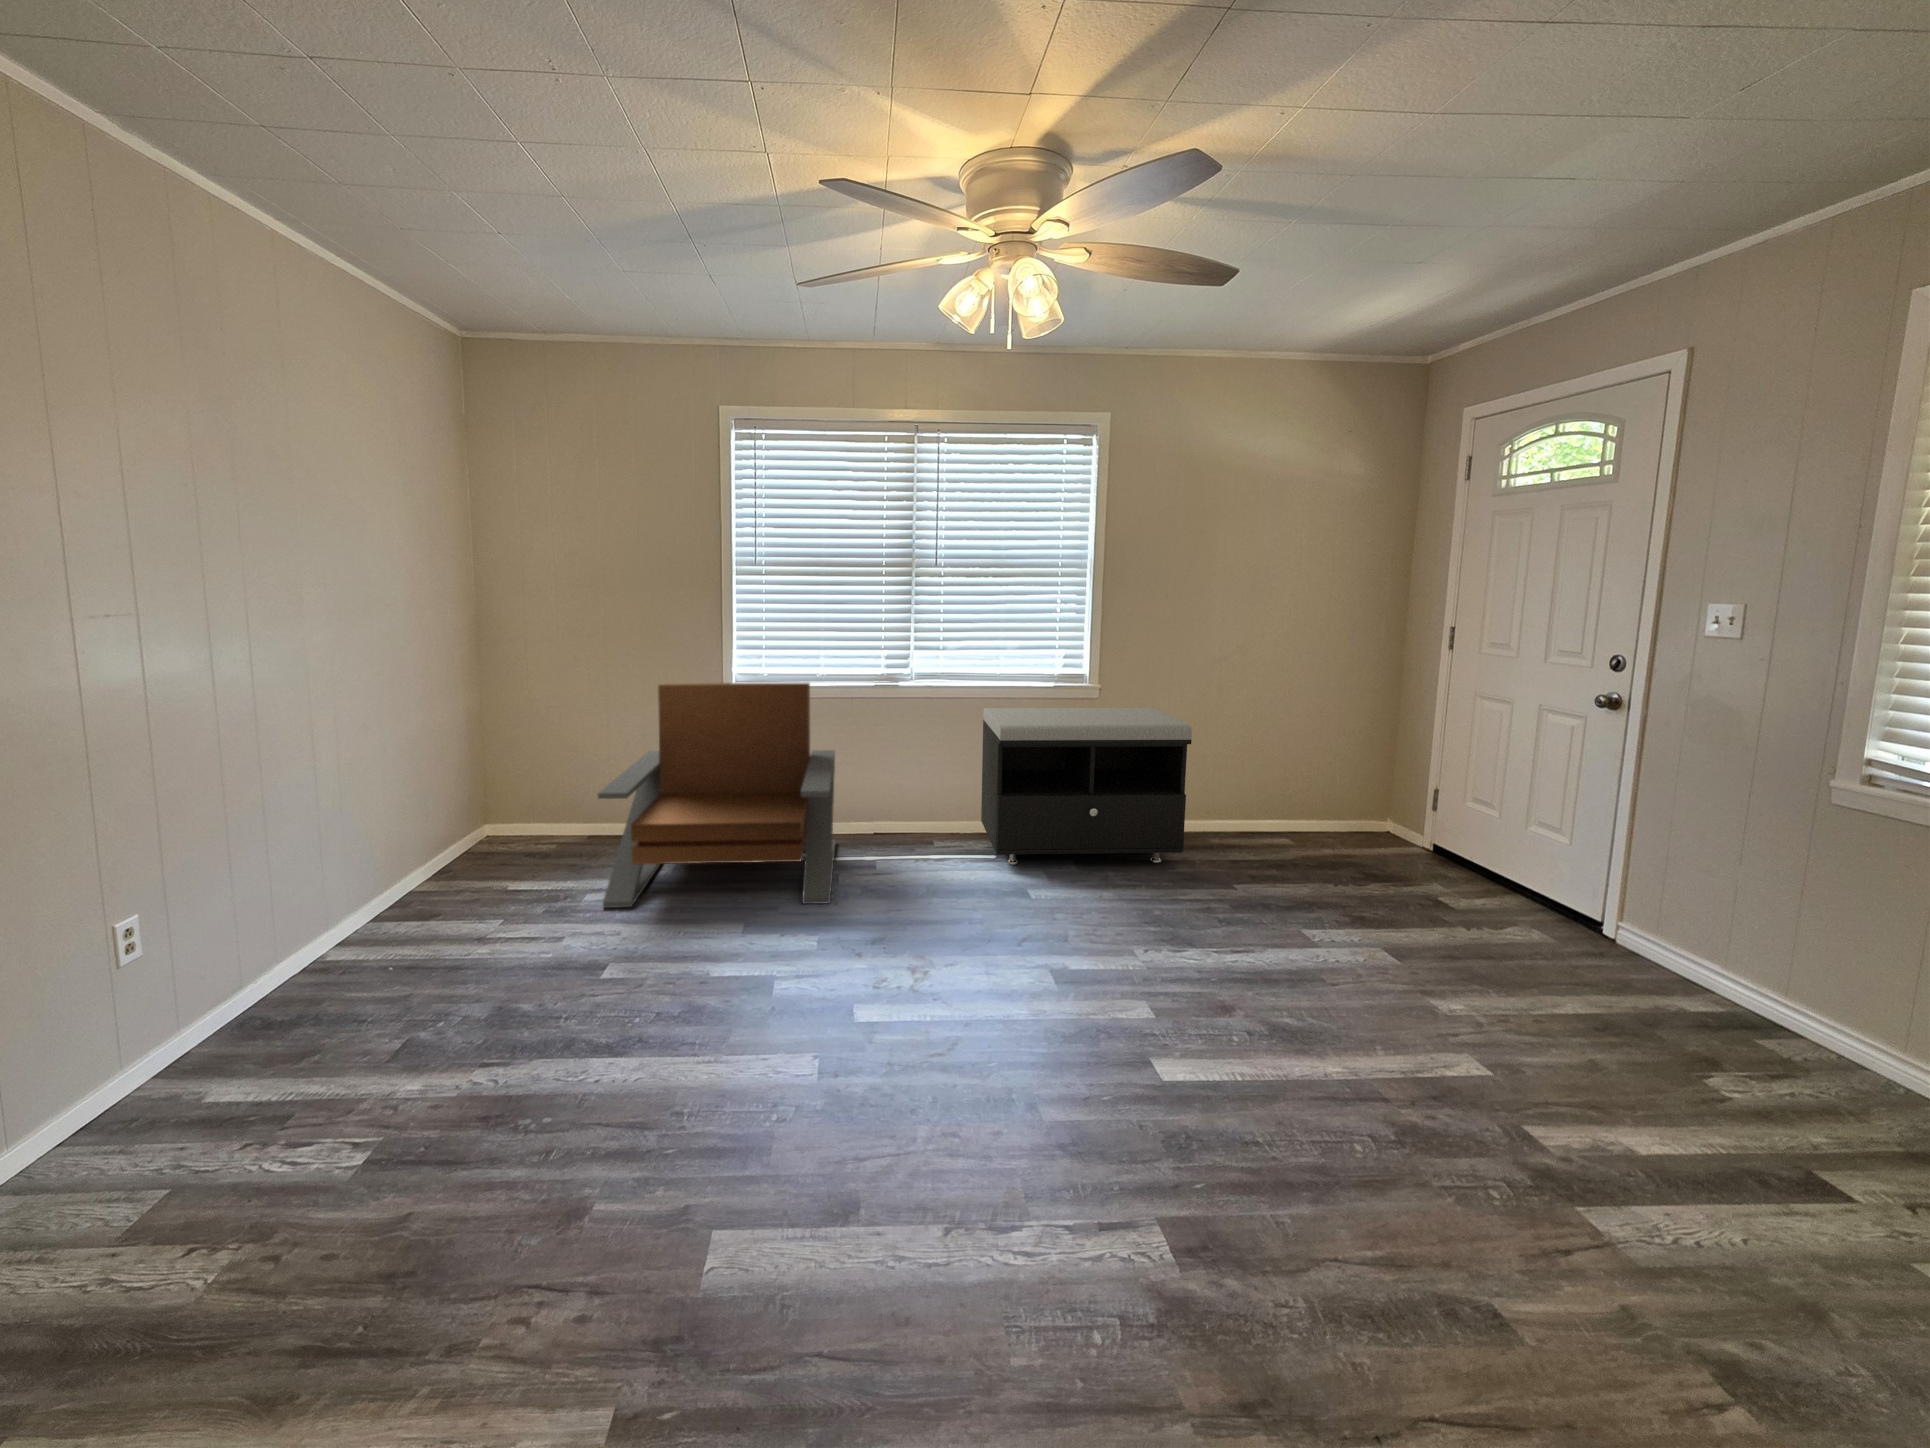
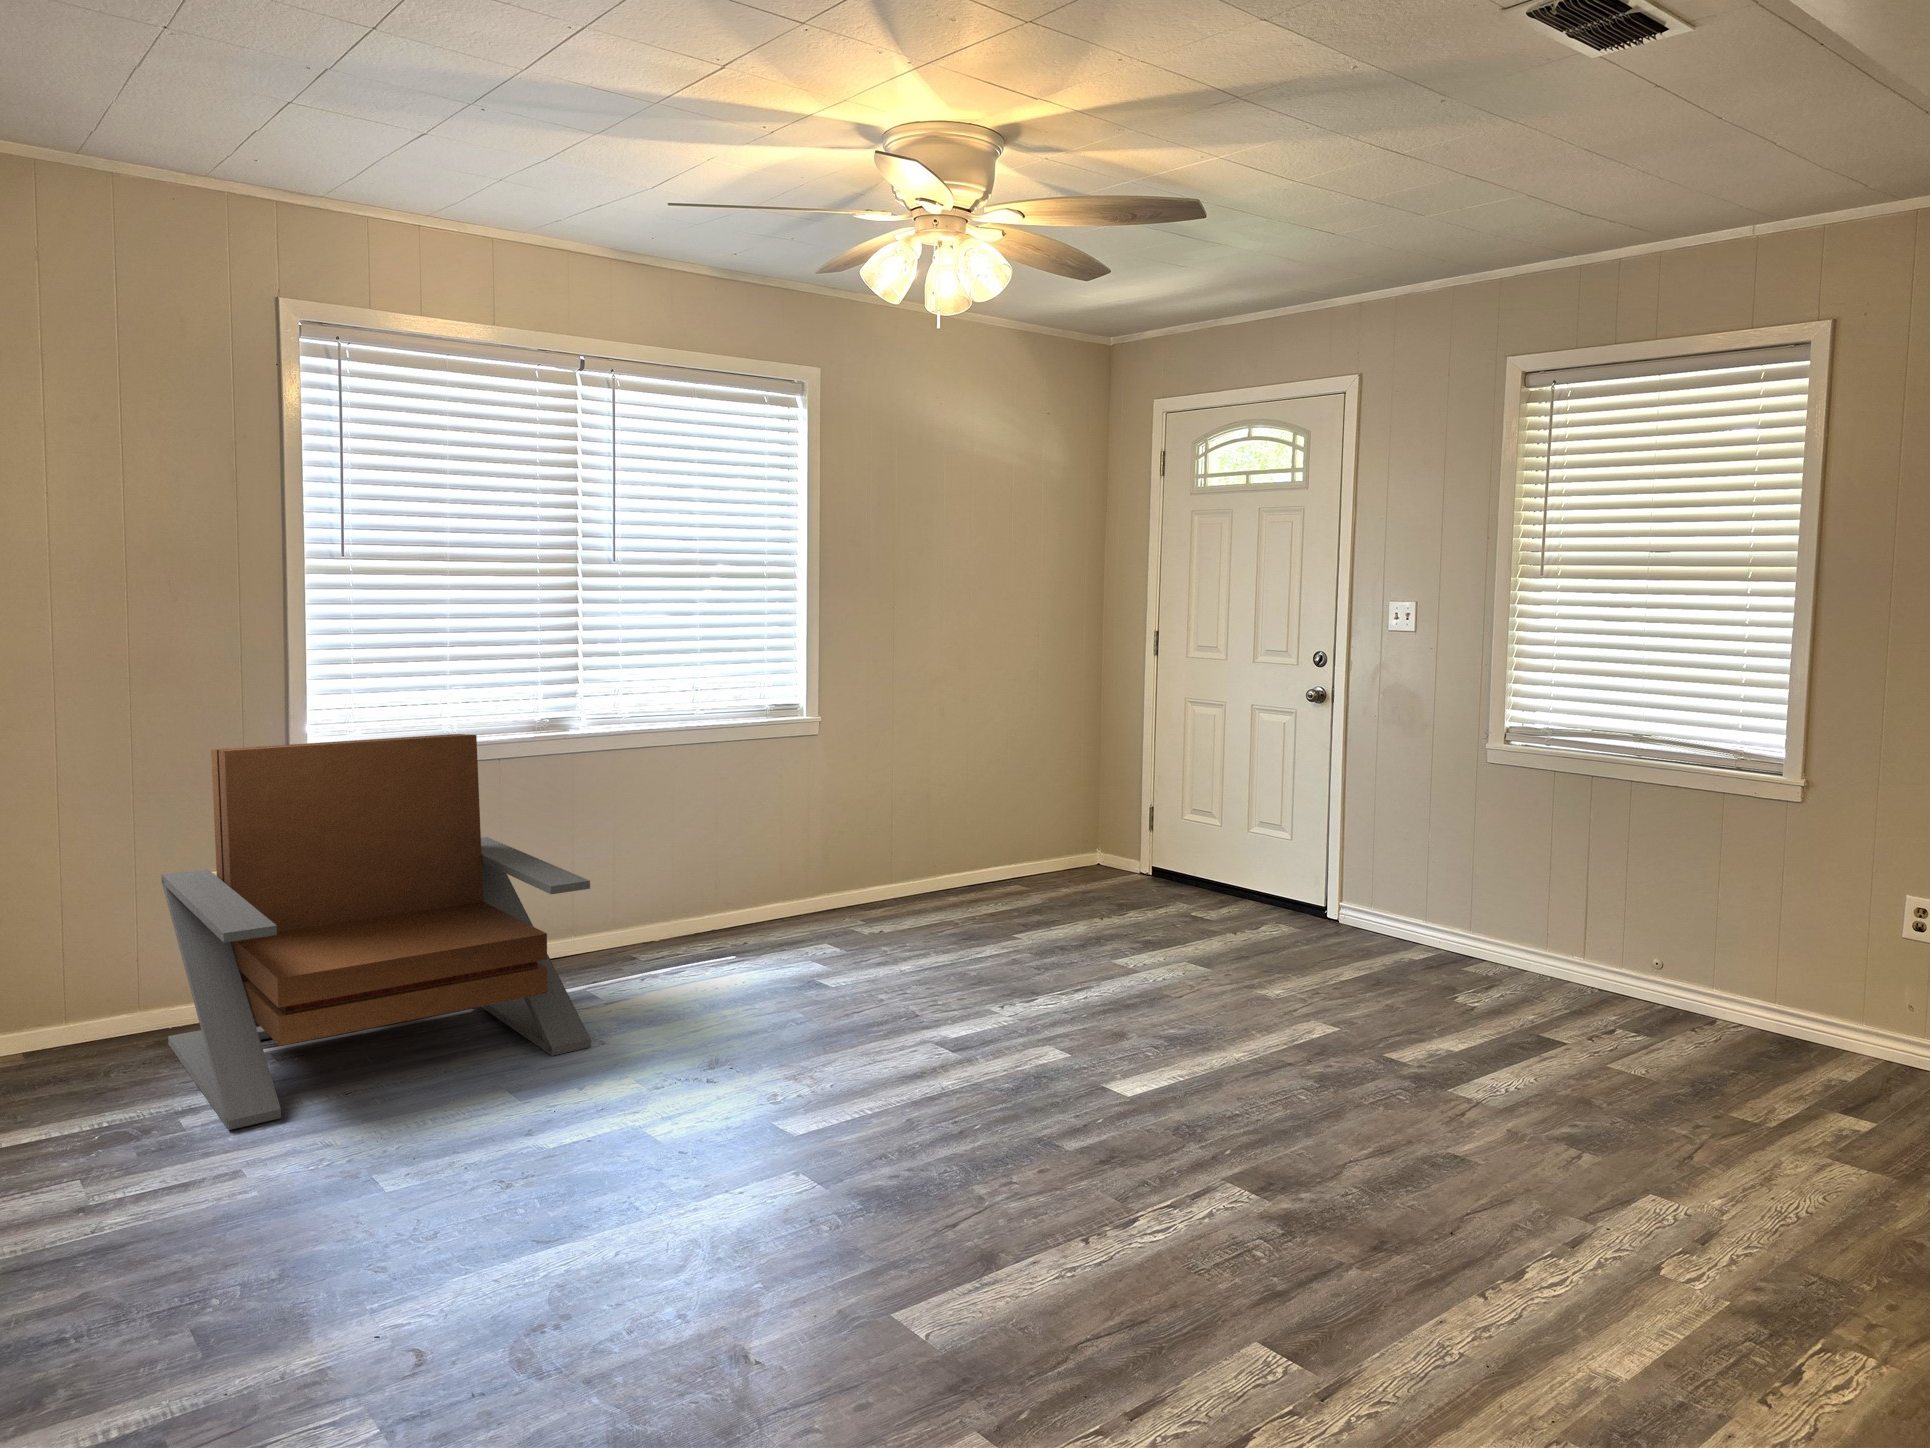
storage bench: present [981,708,1192,865] -> none [686,740,962,962]

